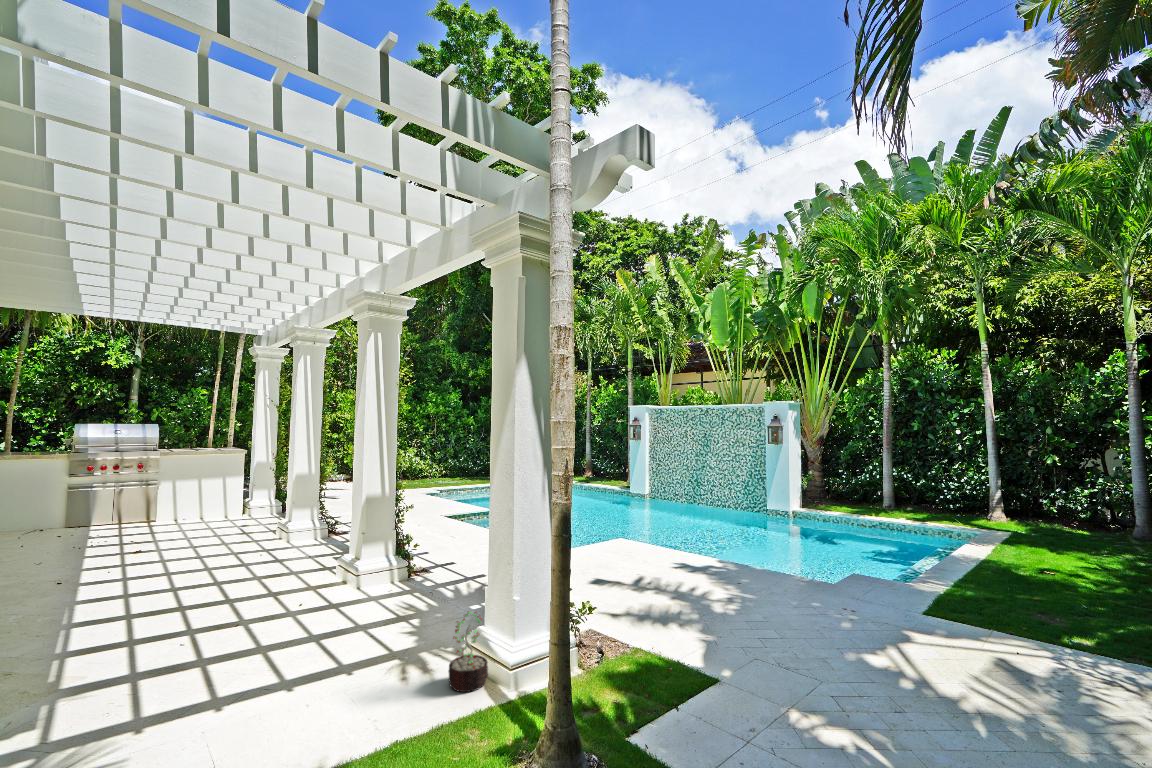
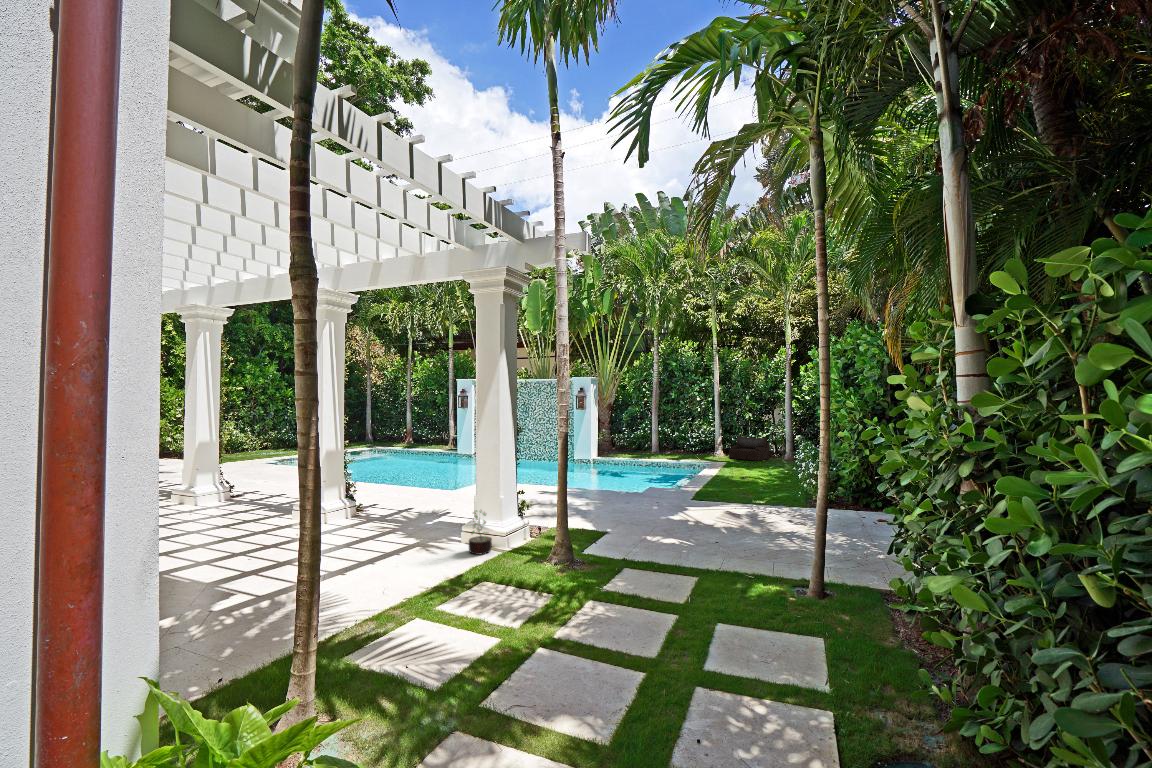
armchair: none [1017,492,1100,537] -> present [729,436,769,462]

